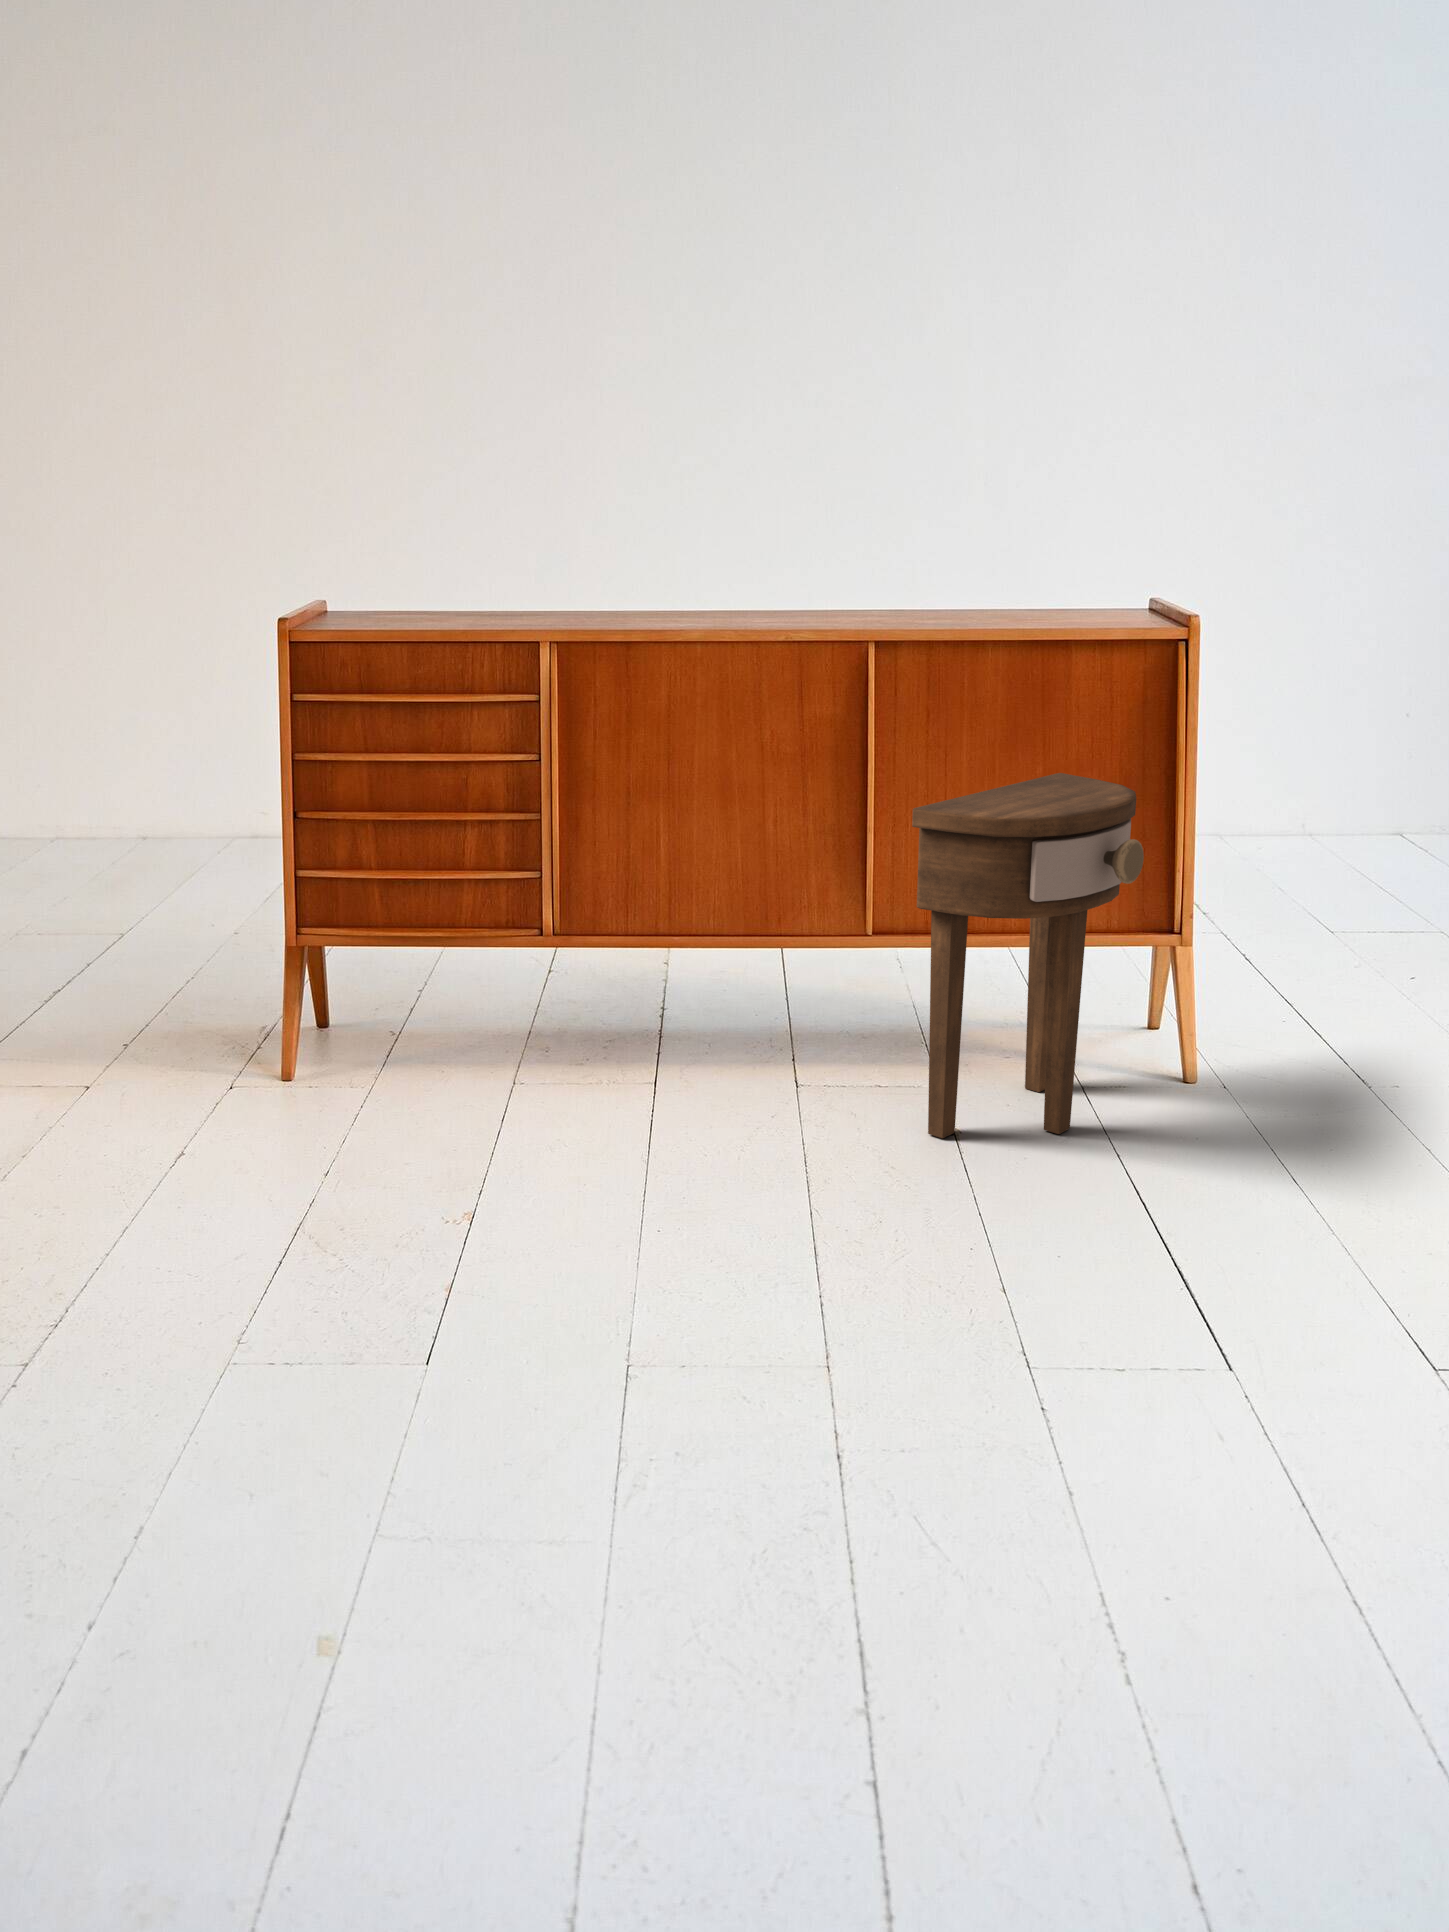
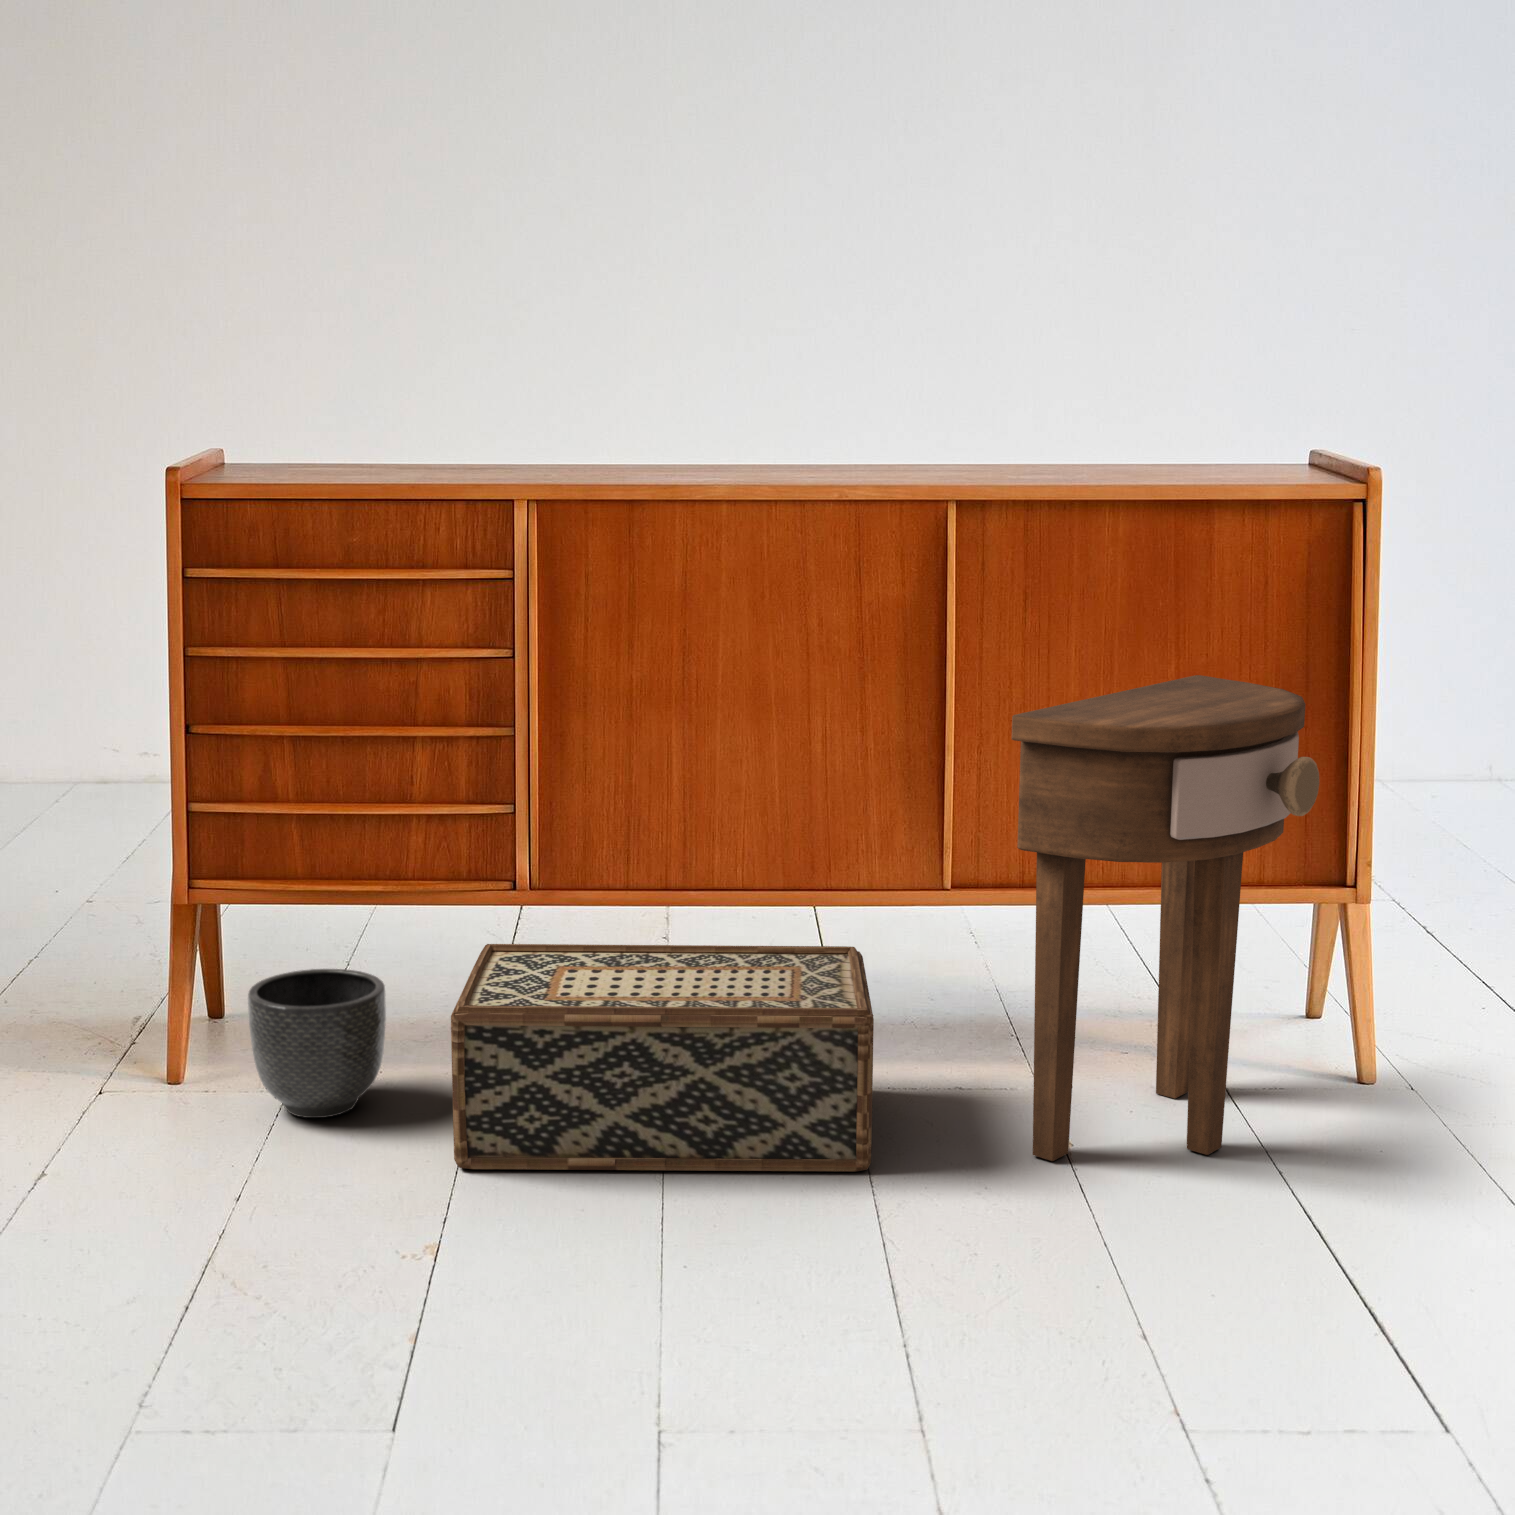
woven basket: none [496,976,809,1145] -> present [451,944,874,1172]
planter: none [346,994,447,1105] -> present [248,969,386,1118]

